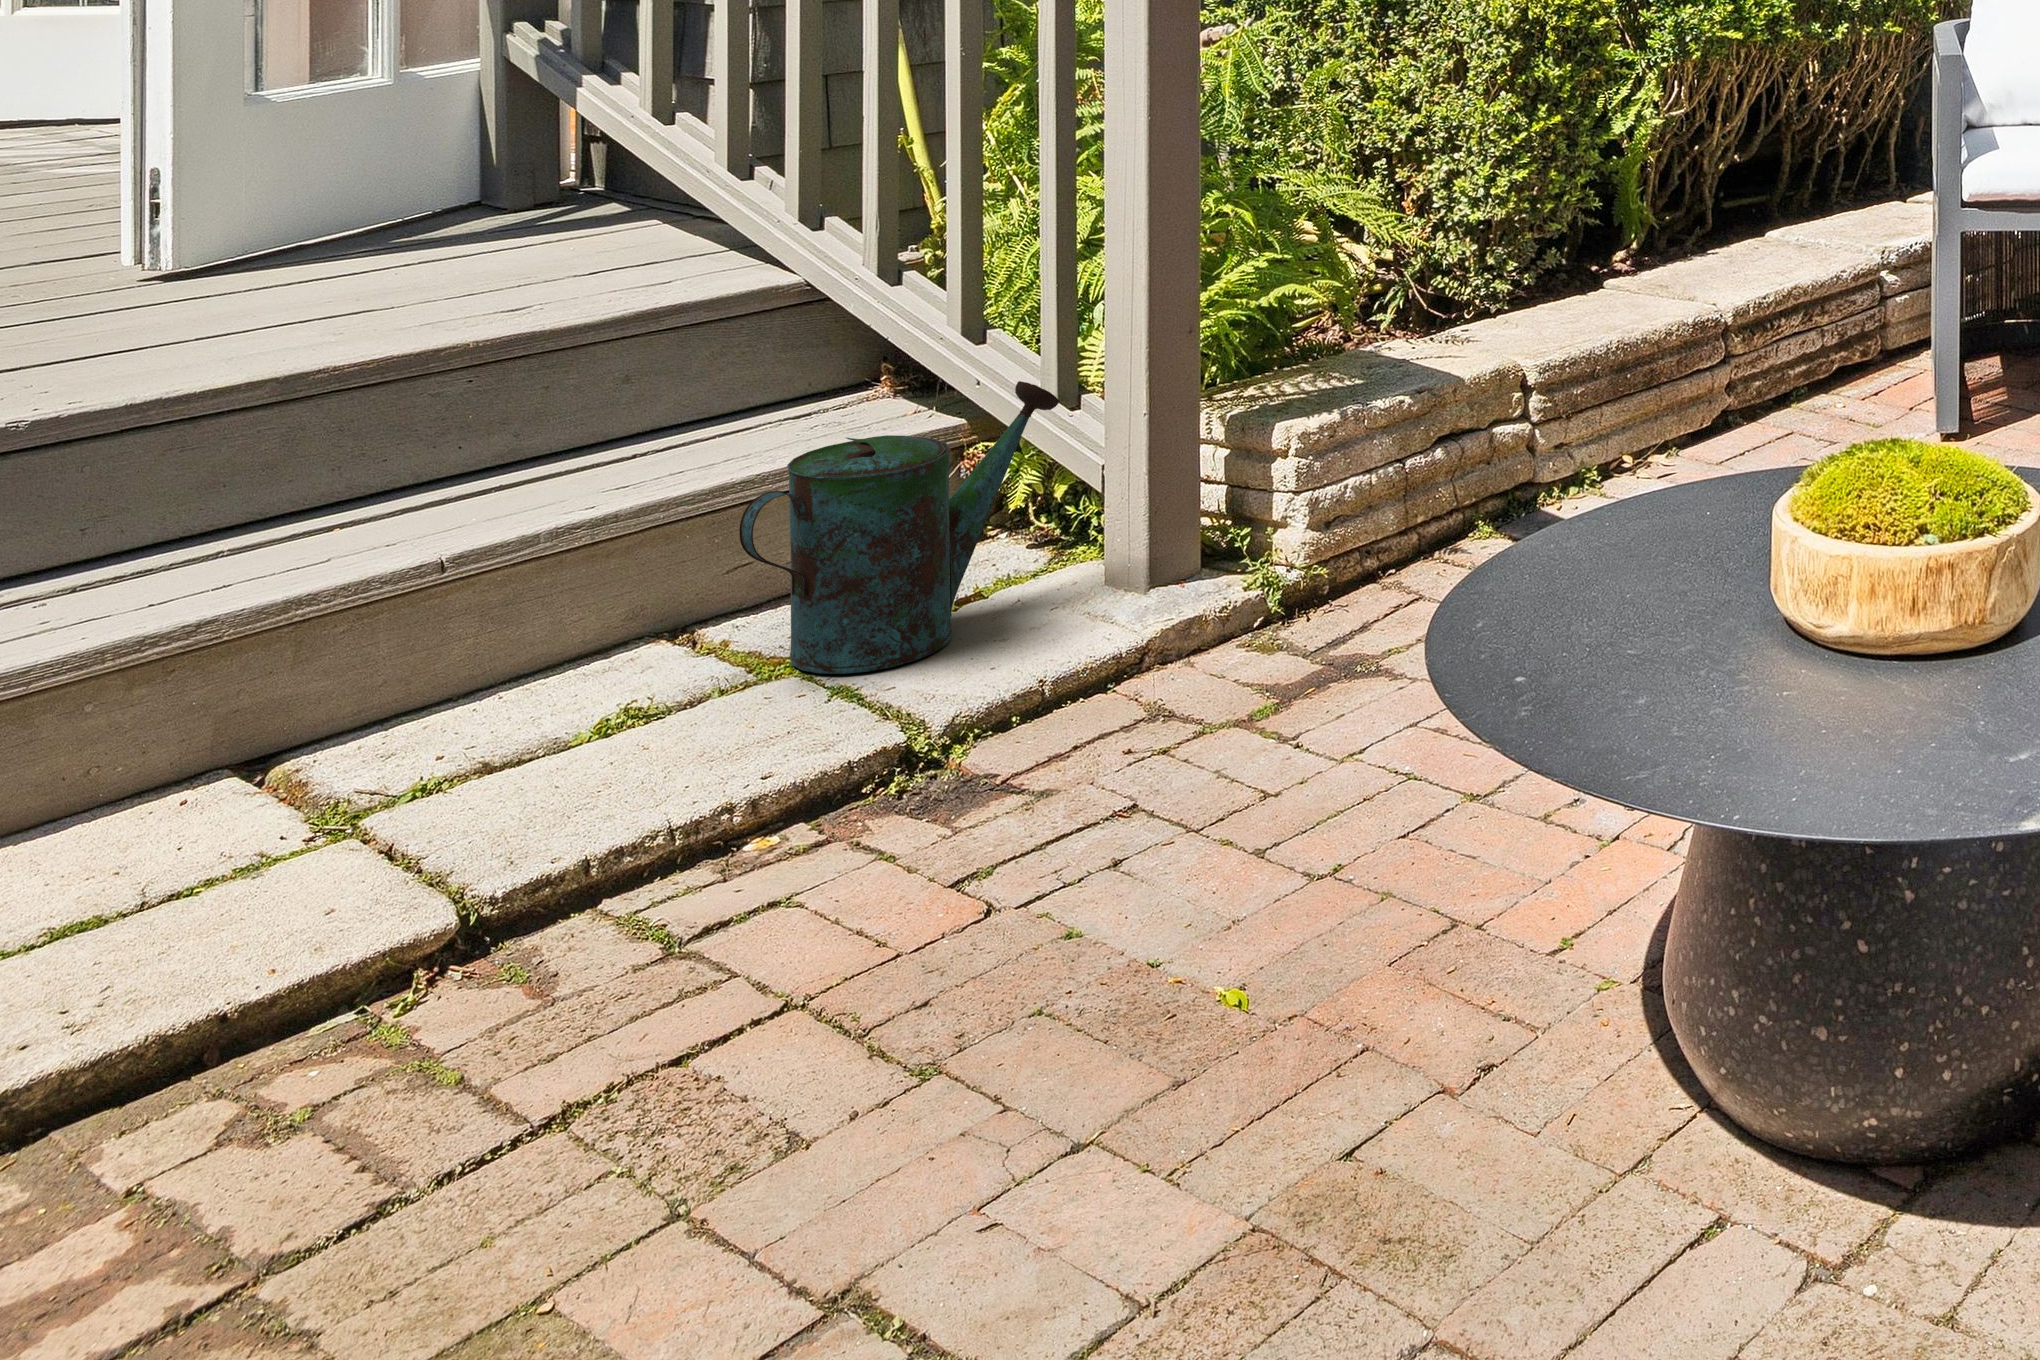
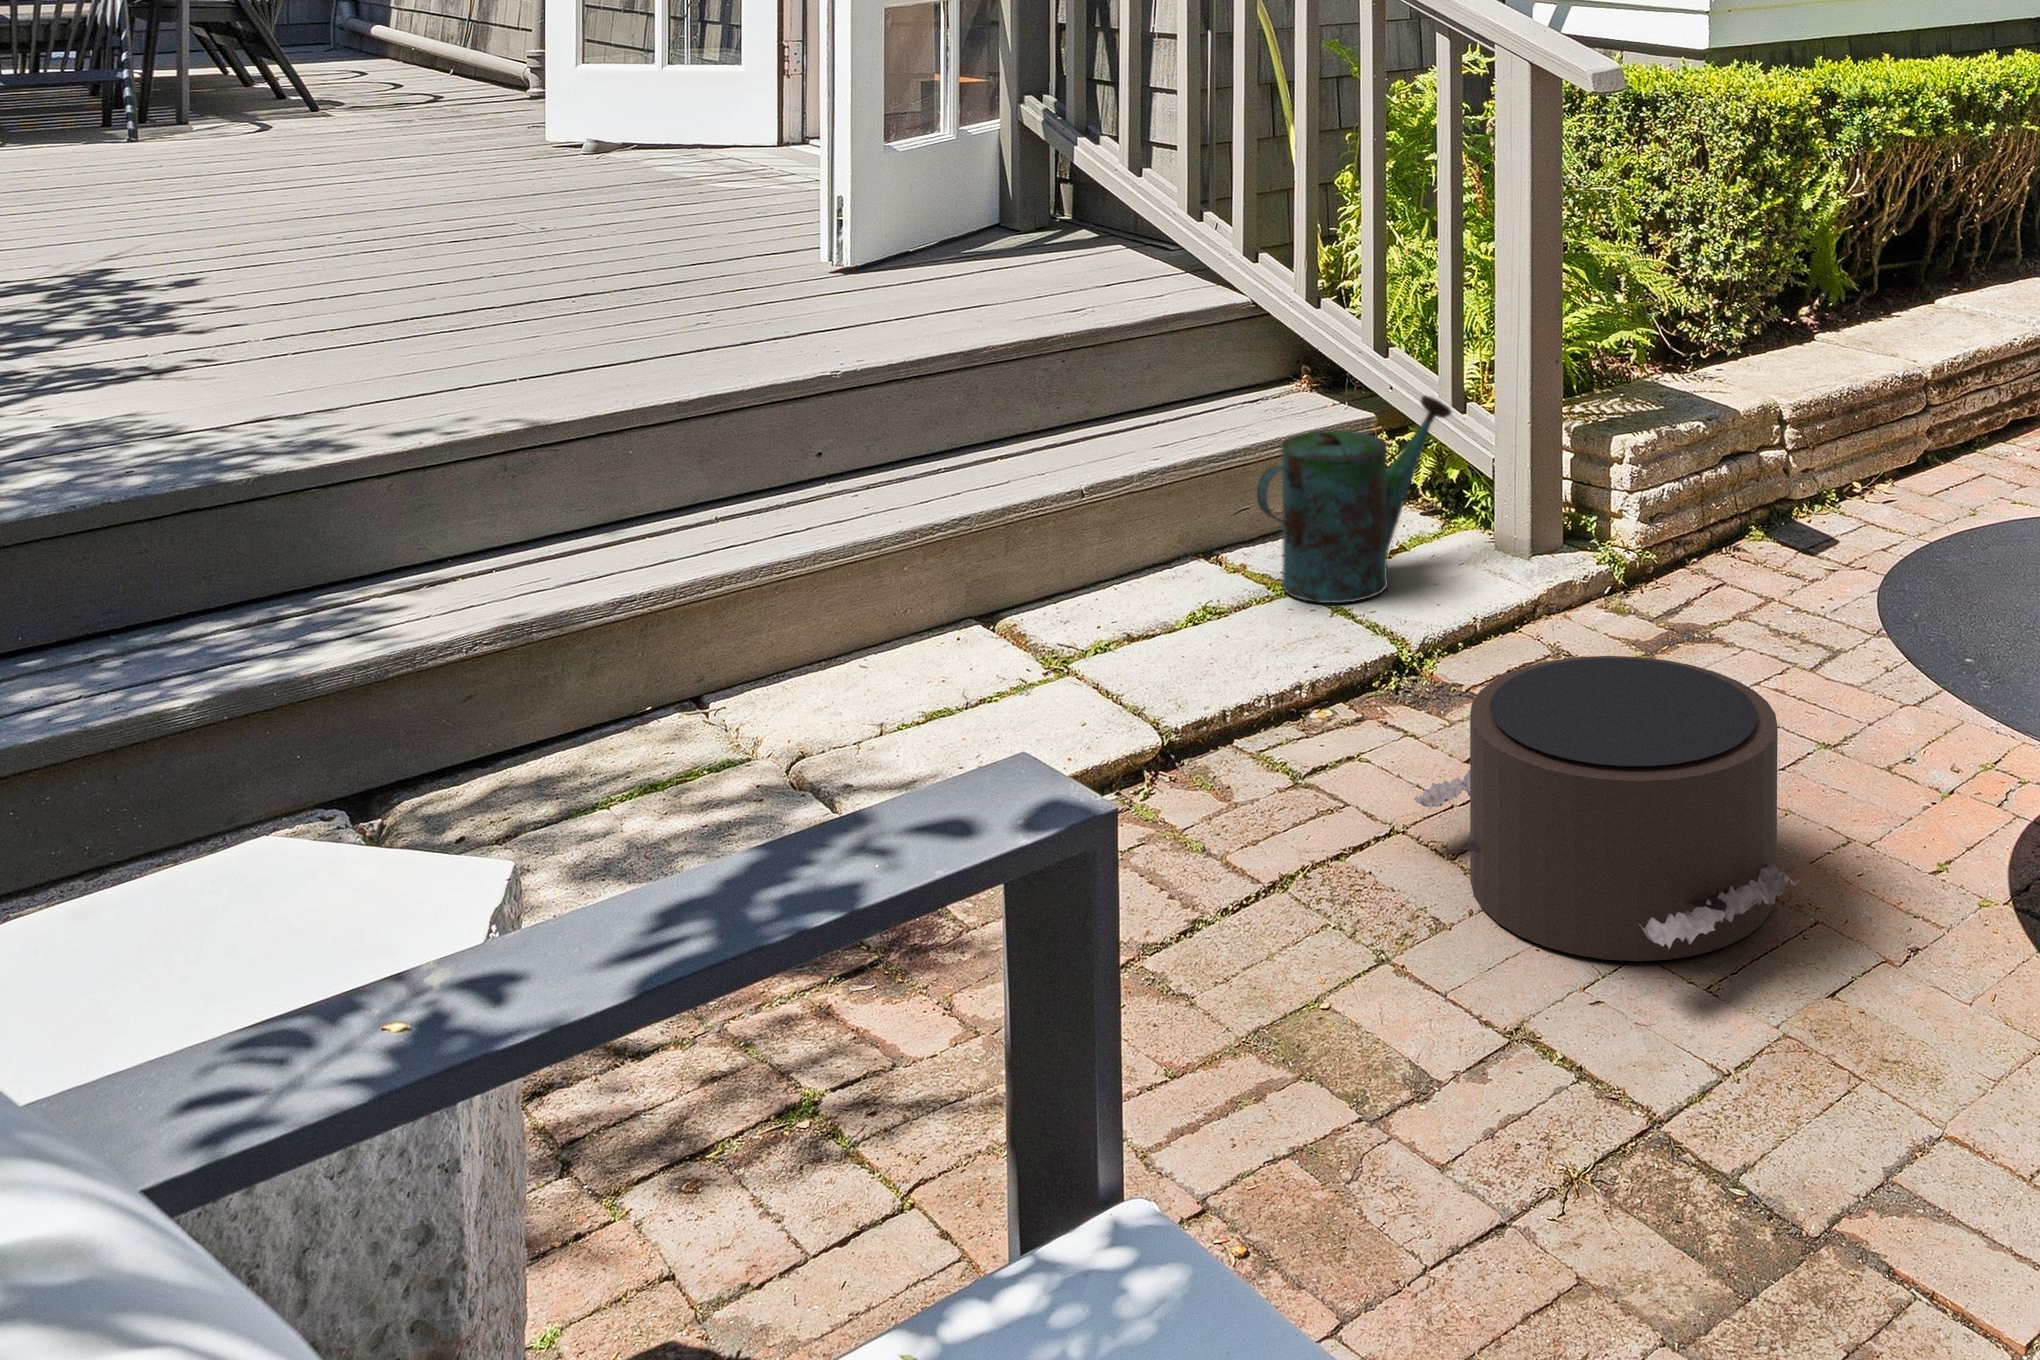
pouf: none [863,702,1380,1126] -> present [1414,656,1800,961]

